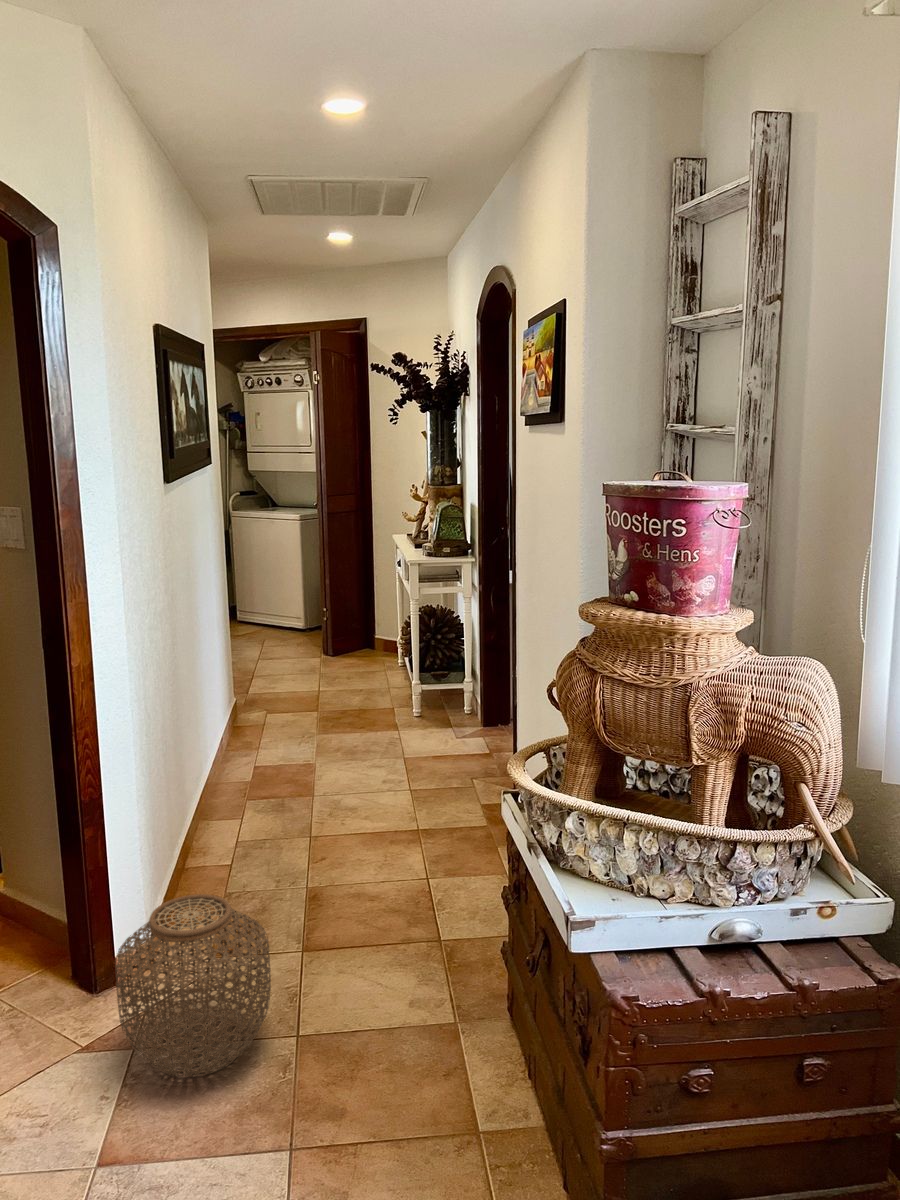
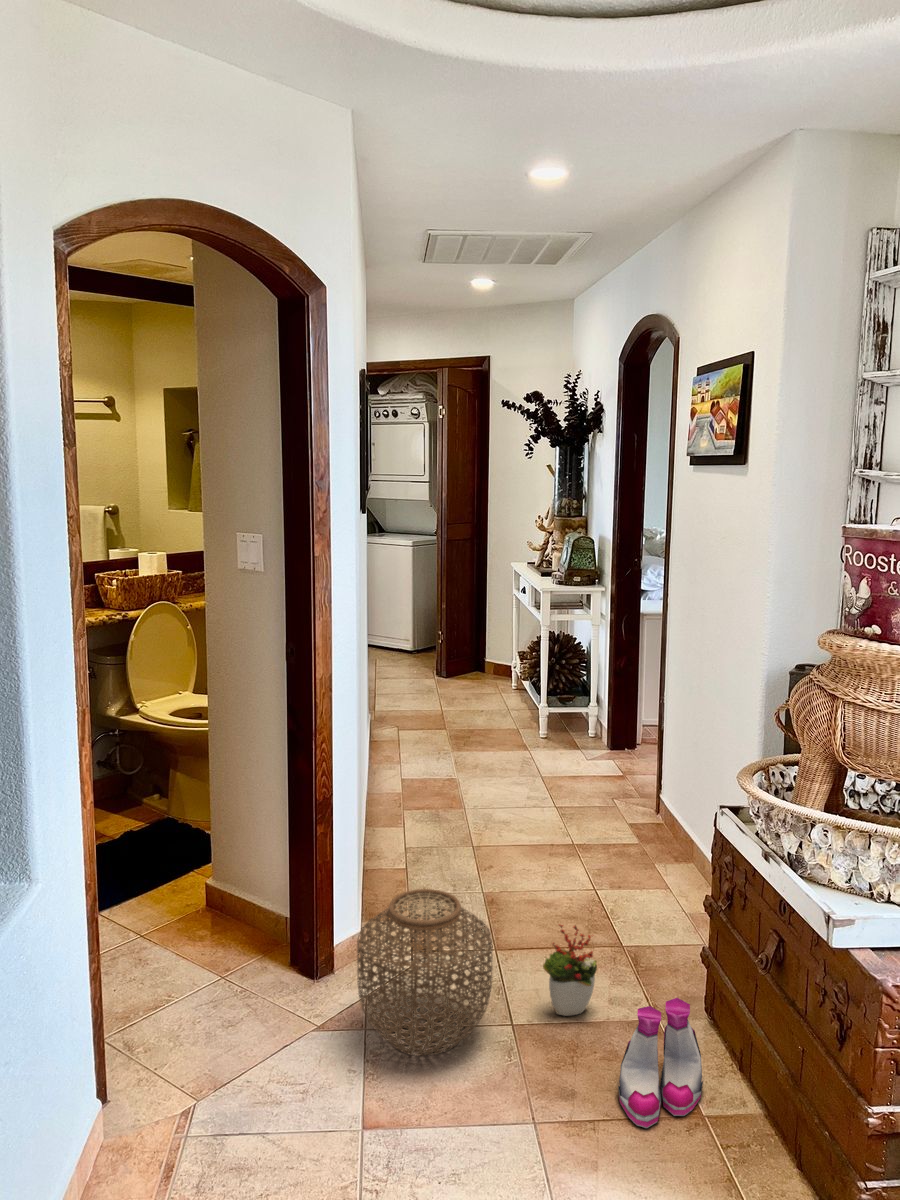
decorative plant: none [332,925,393,1024] -> present [543,925,597,1016]
boots: none [392,1003,487,1148] -> present [618,998,703,1128]

